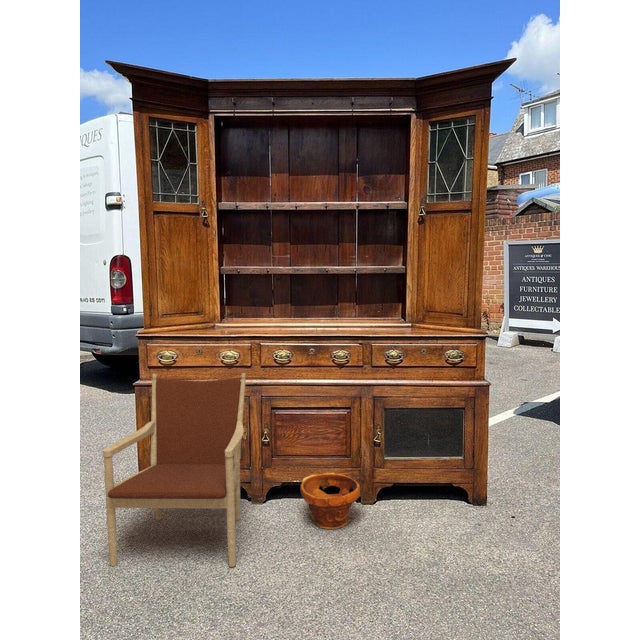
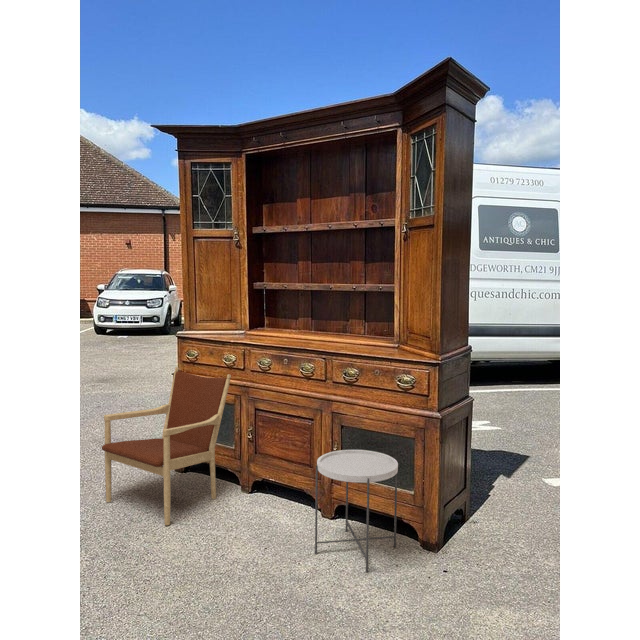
side table: none [400,427,482,541] -> present [315,450,398,572]
planter: present [300,473,360,529] -> none [247,475,302,526]

